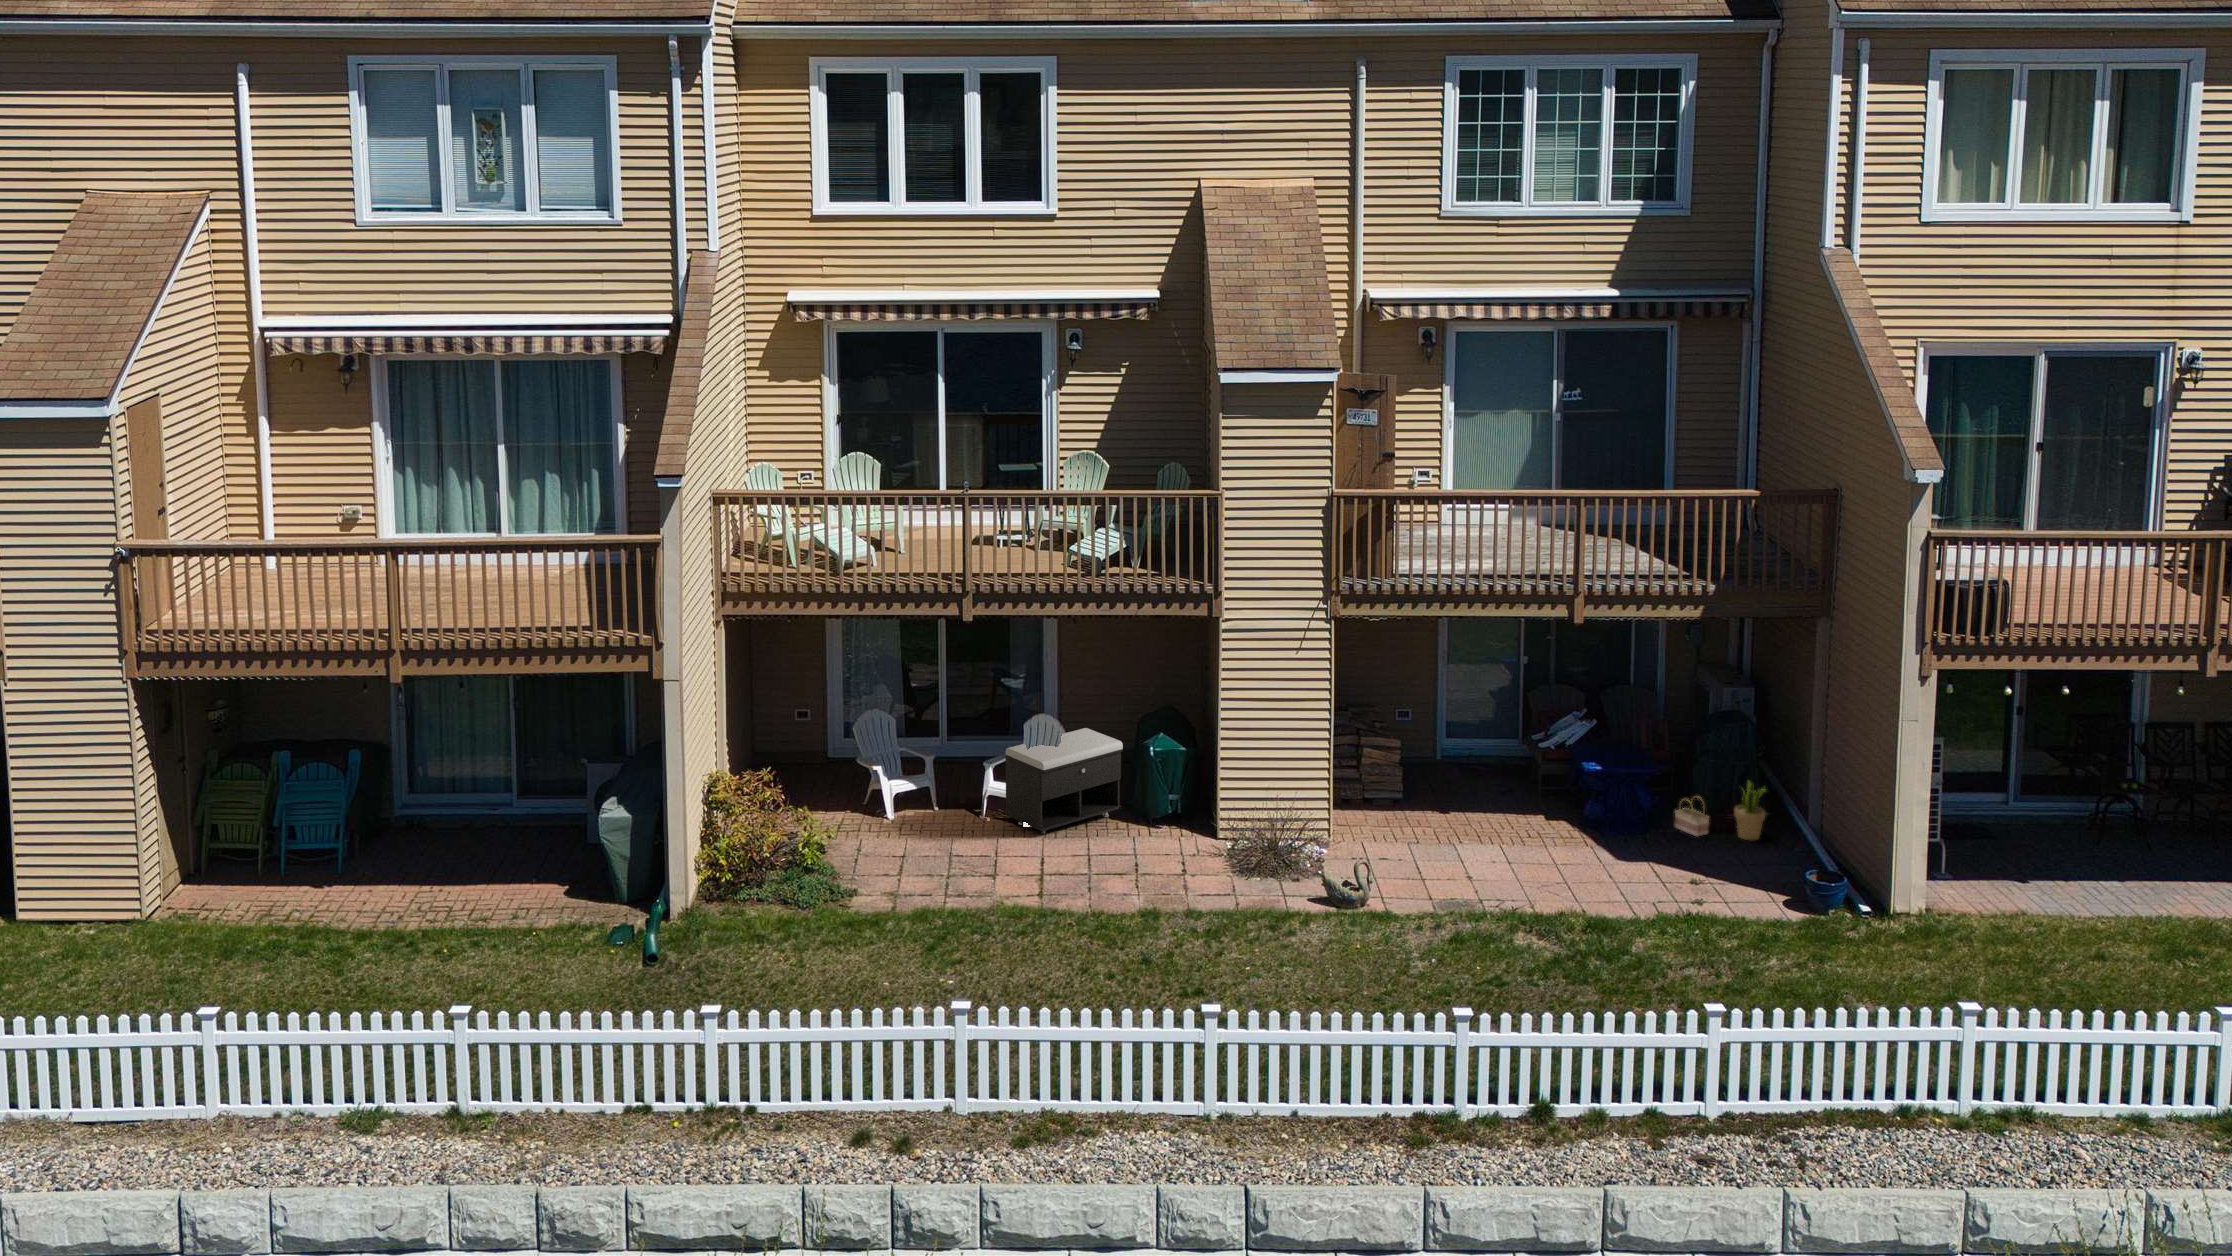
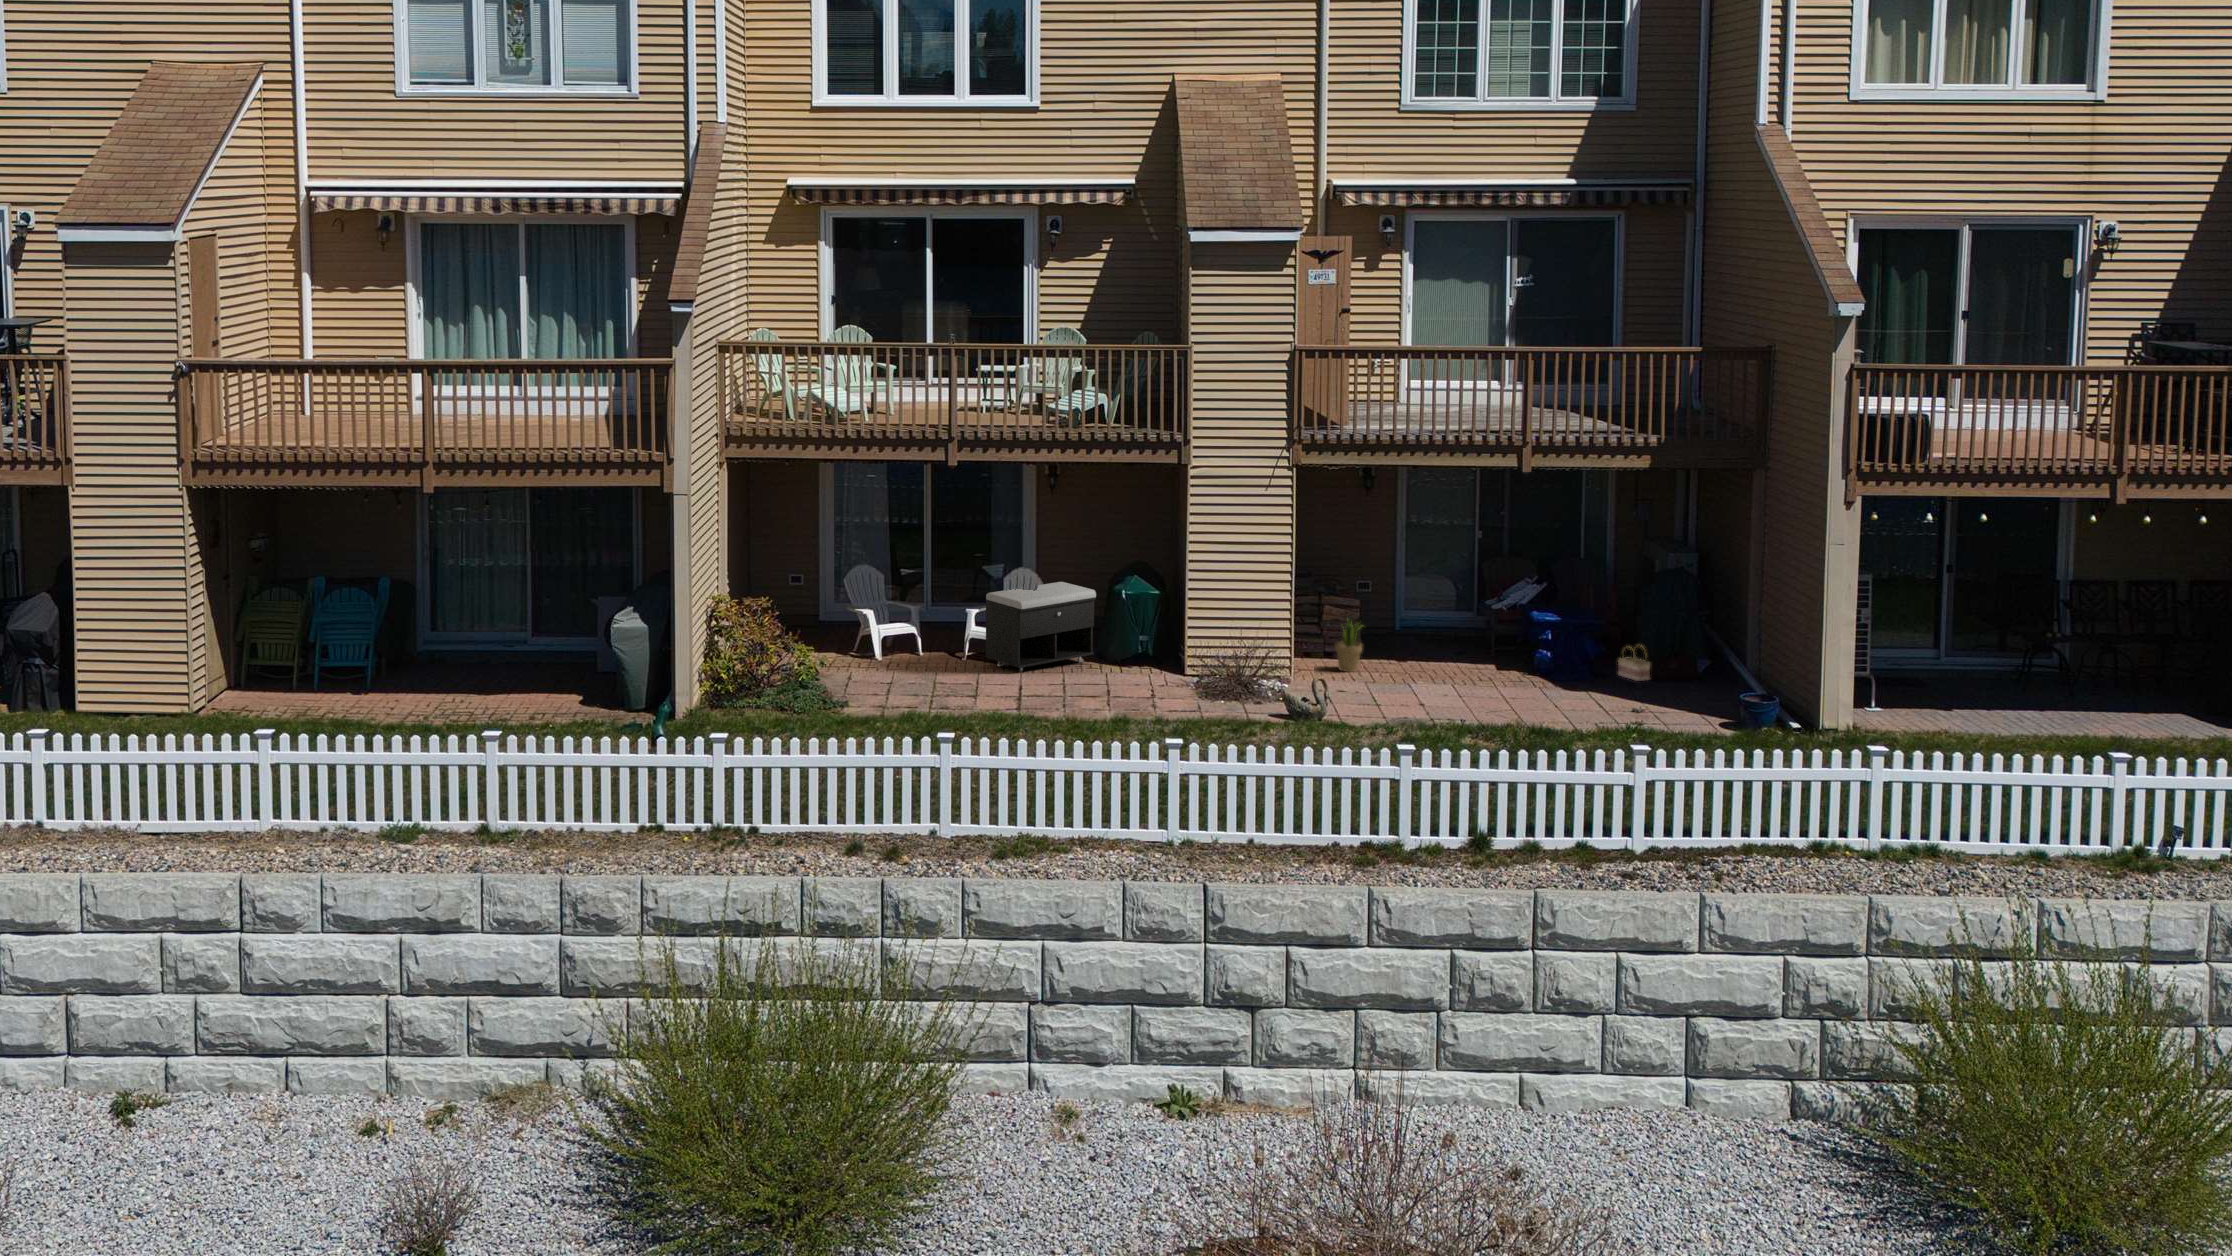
potted plant: present [1735,781,1765,841] -> present [1335,619,1362,672]

